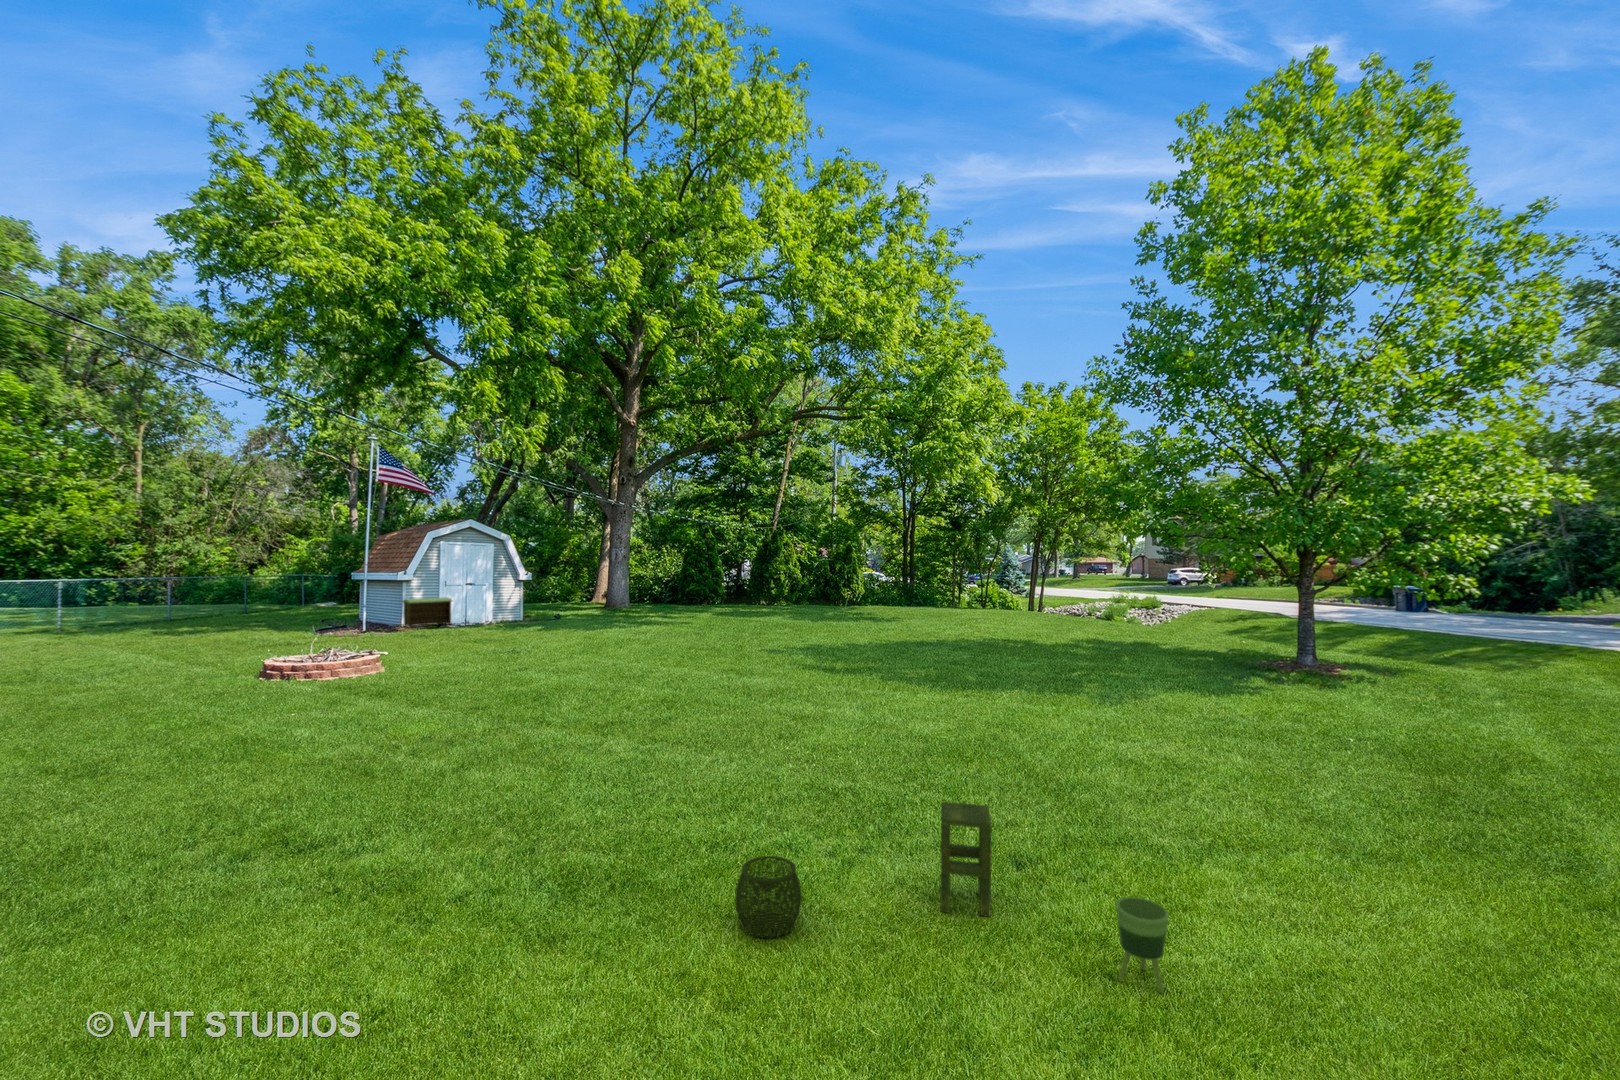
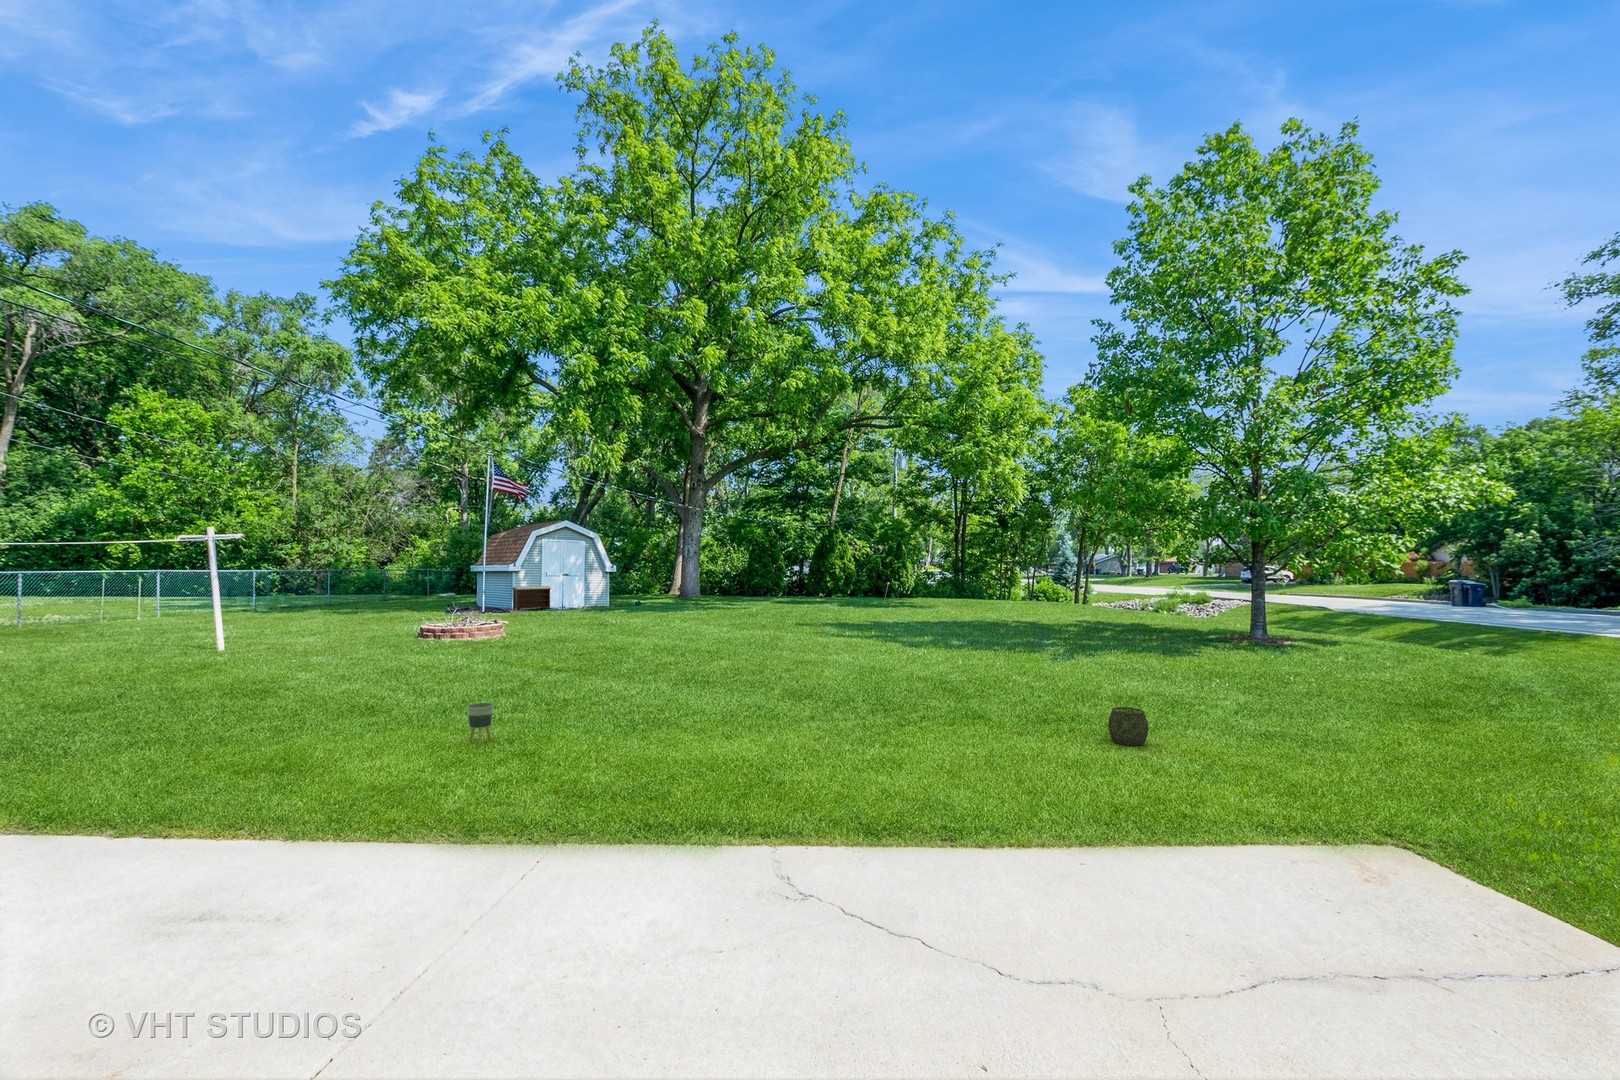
side table: present [940,802,991,917] -> none [840,682,874,743]
woven basket: present [735,856,802,938] -> present [1108,707,1149,746]
planter: present [1116,897,1169,993] -> present [467,703,494,745]

